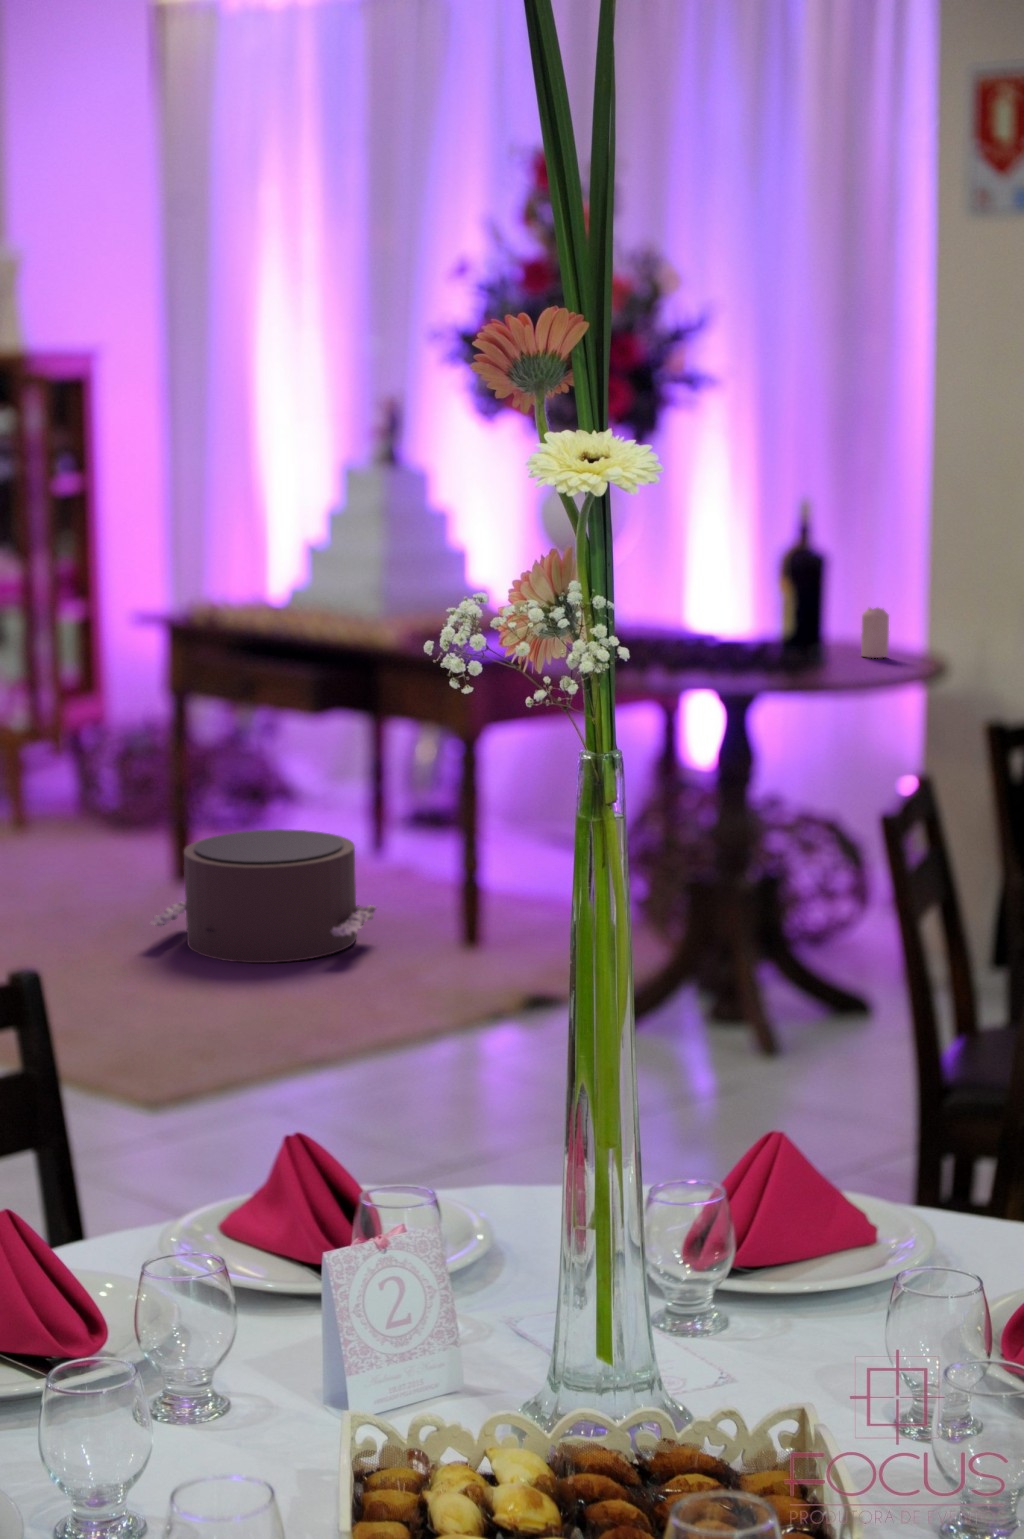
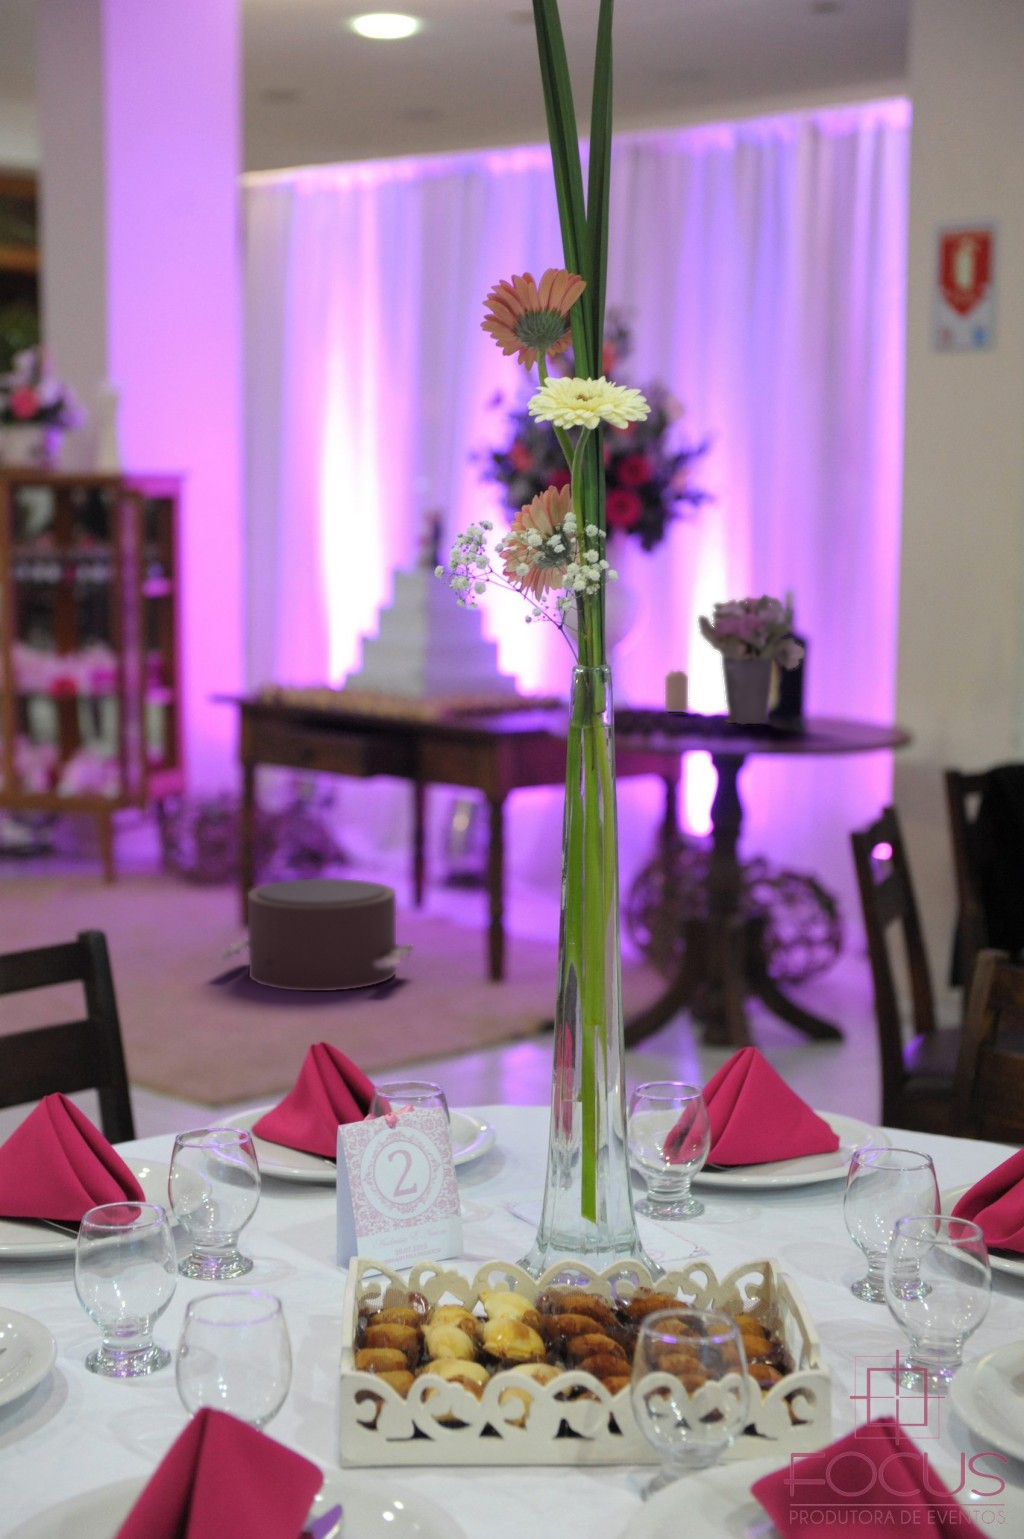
flower bouquet: none [702,508,826,660] -> present [699,595,805,724]
candle: present [861,608,889,658] -> present [665,671,688,712]

